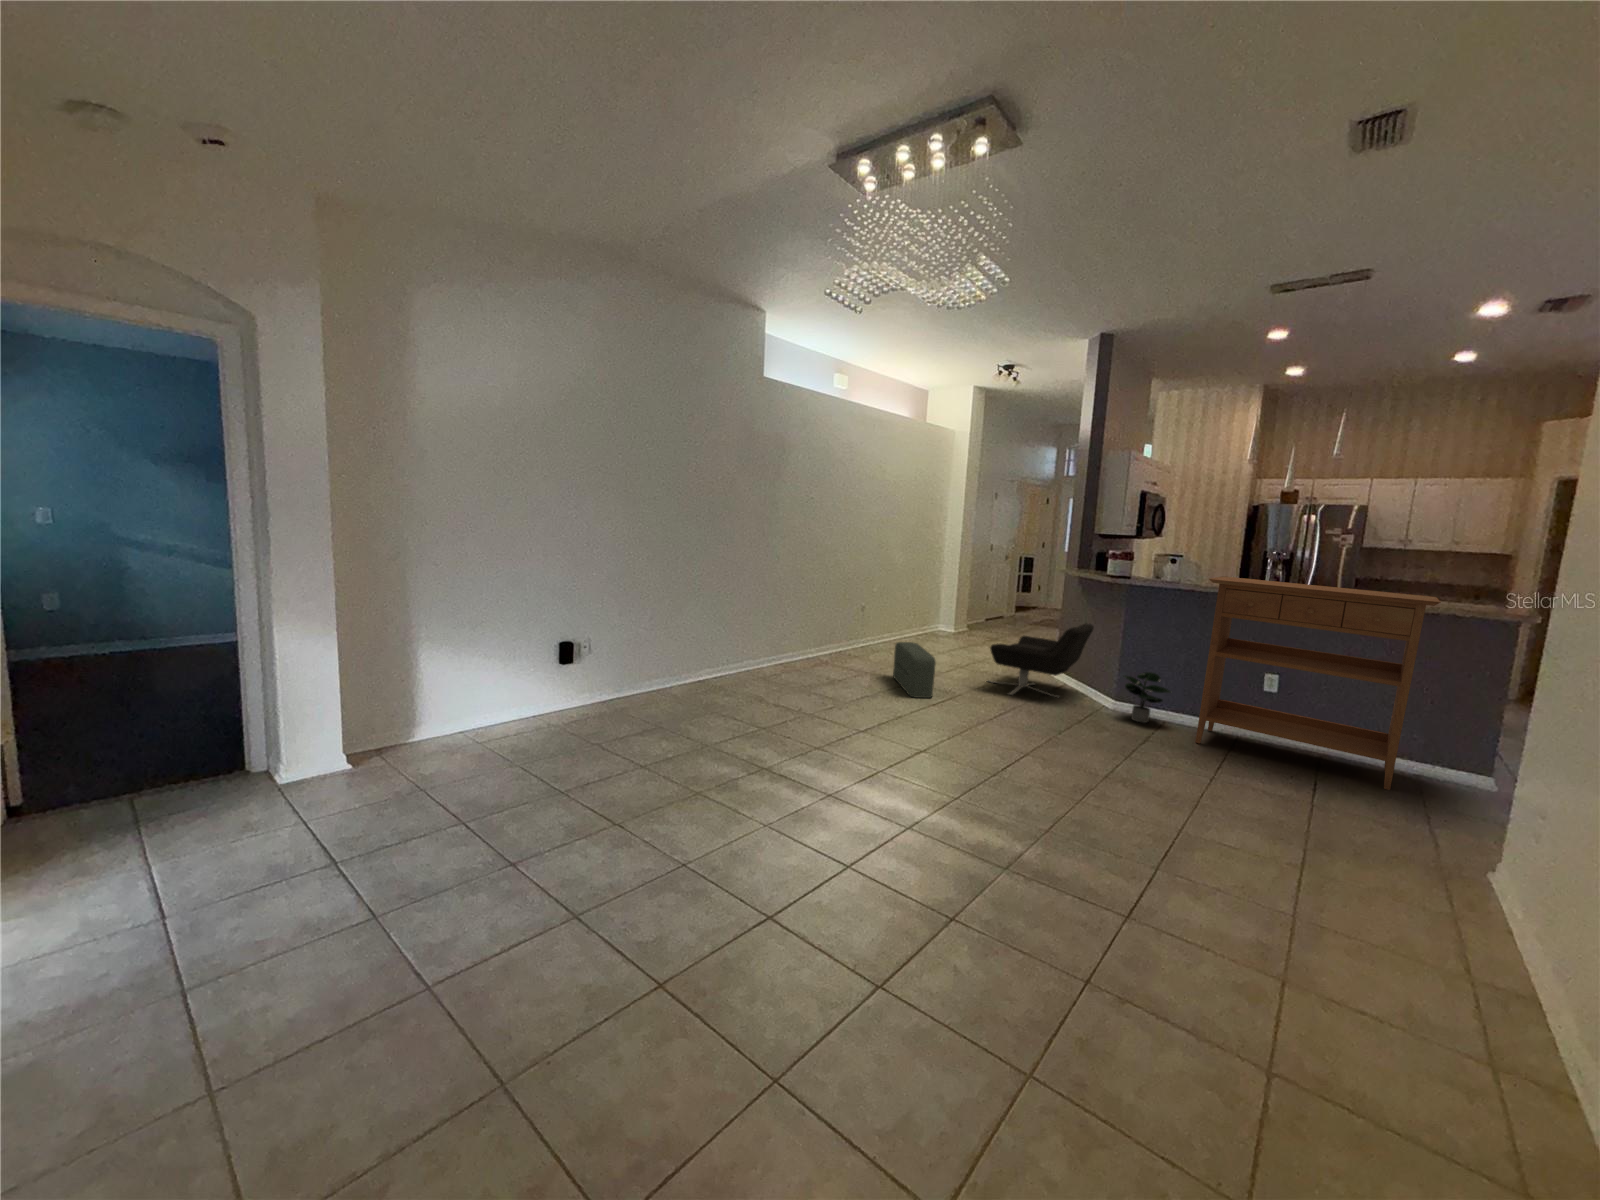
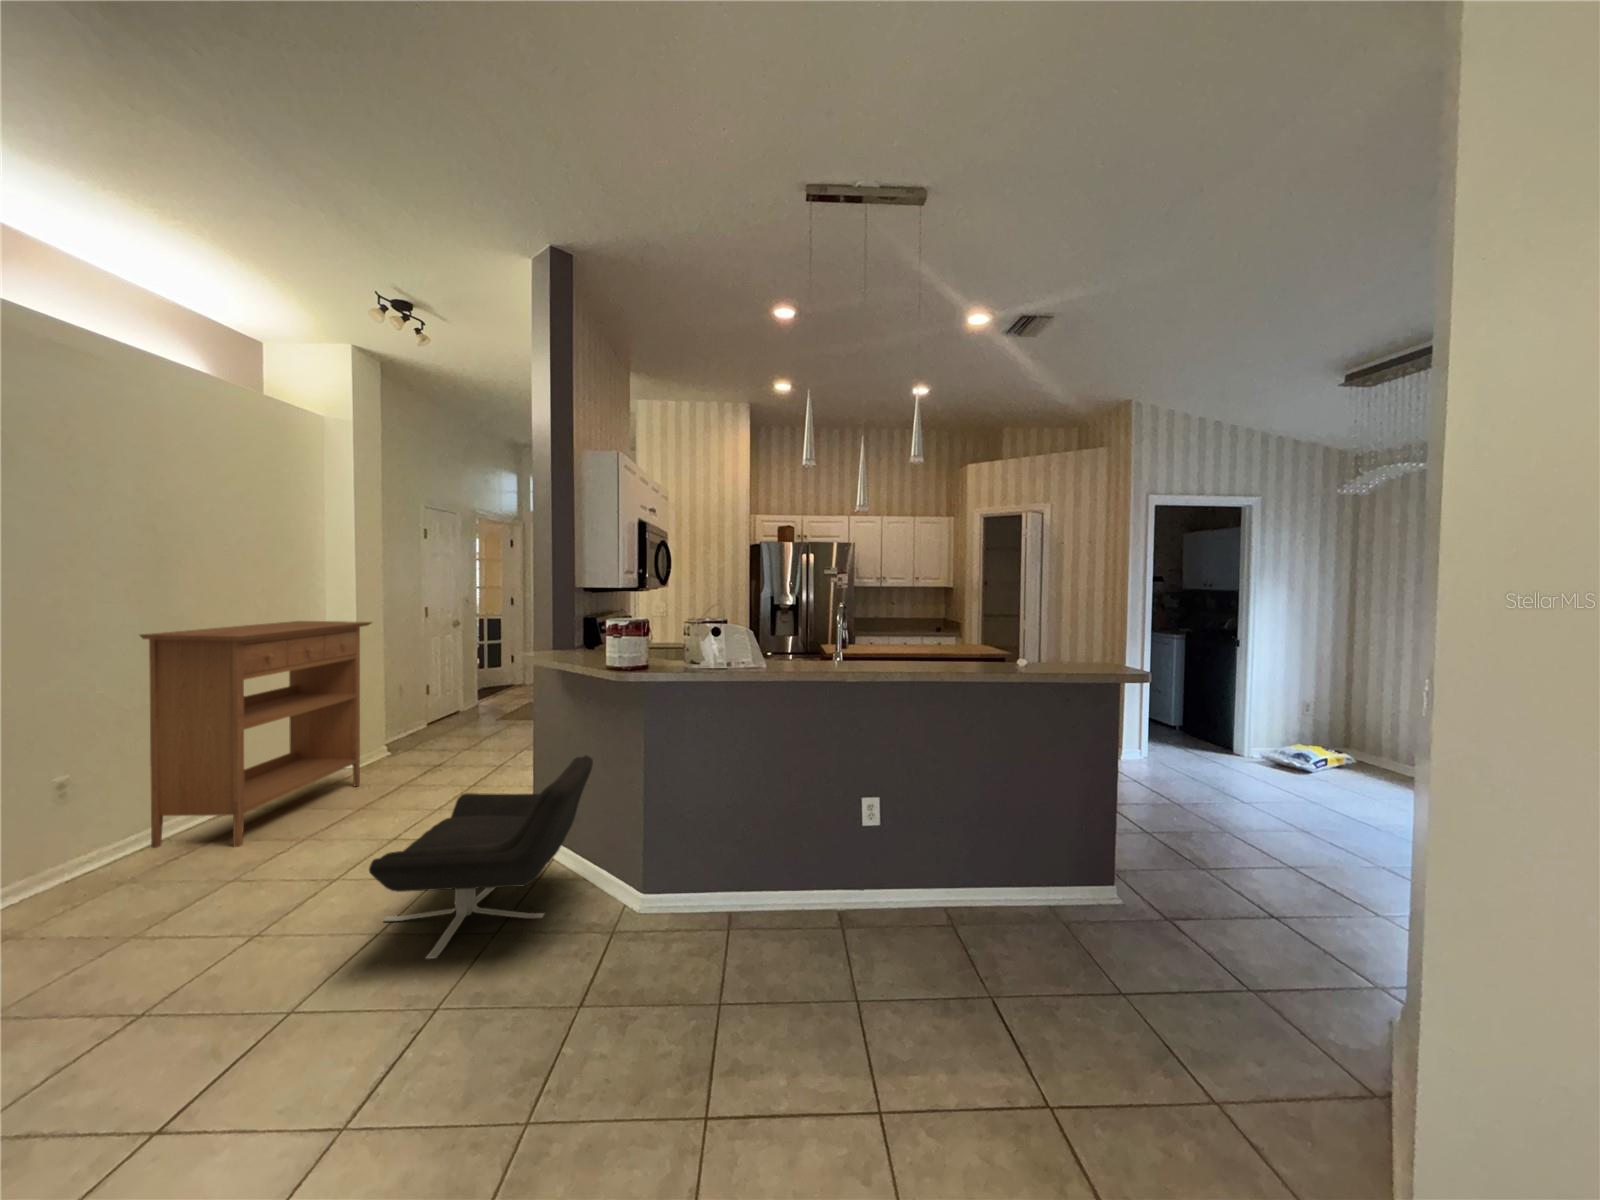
console table: present [1196,576,1441,790] -> present [140,621,371,848]
pouf: present [893,642,936,698] -> none [45,909,161,1153]
potted plant: present [1123,672,1170,723] -> none [657,834,744,944]

